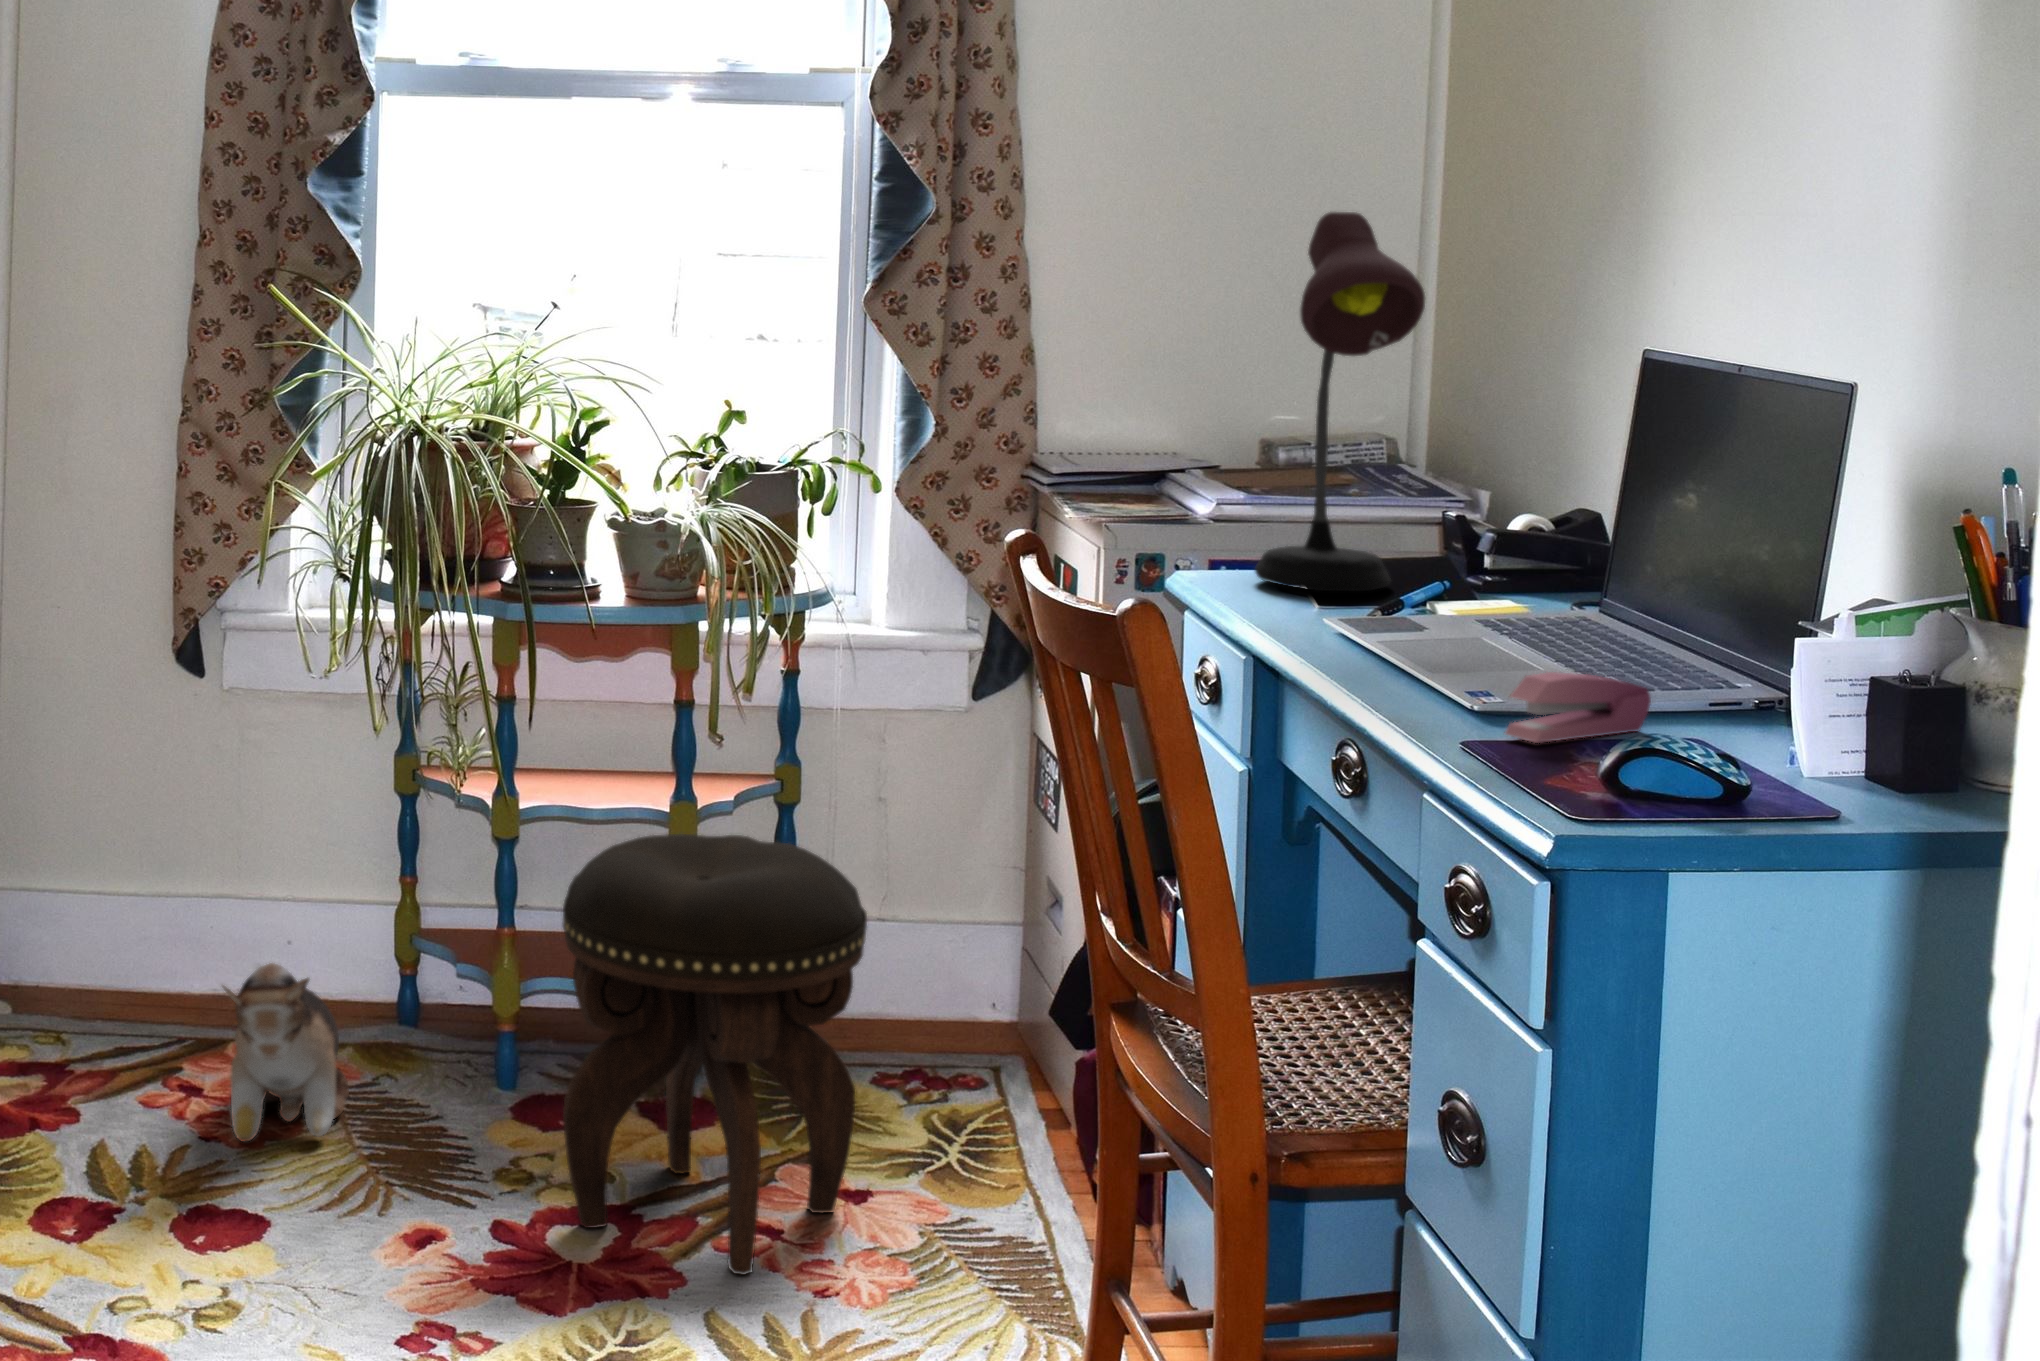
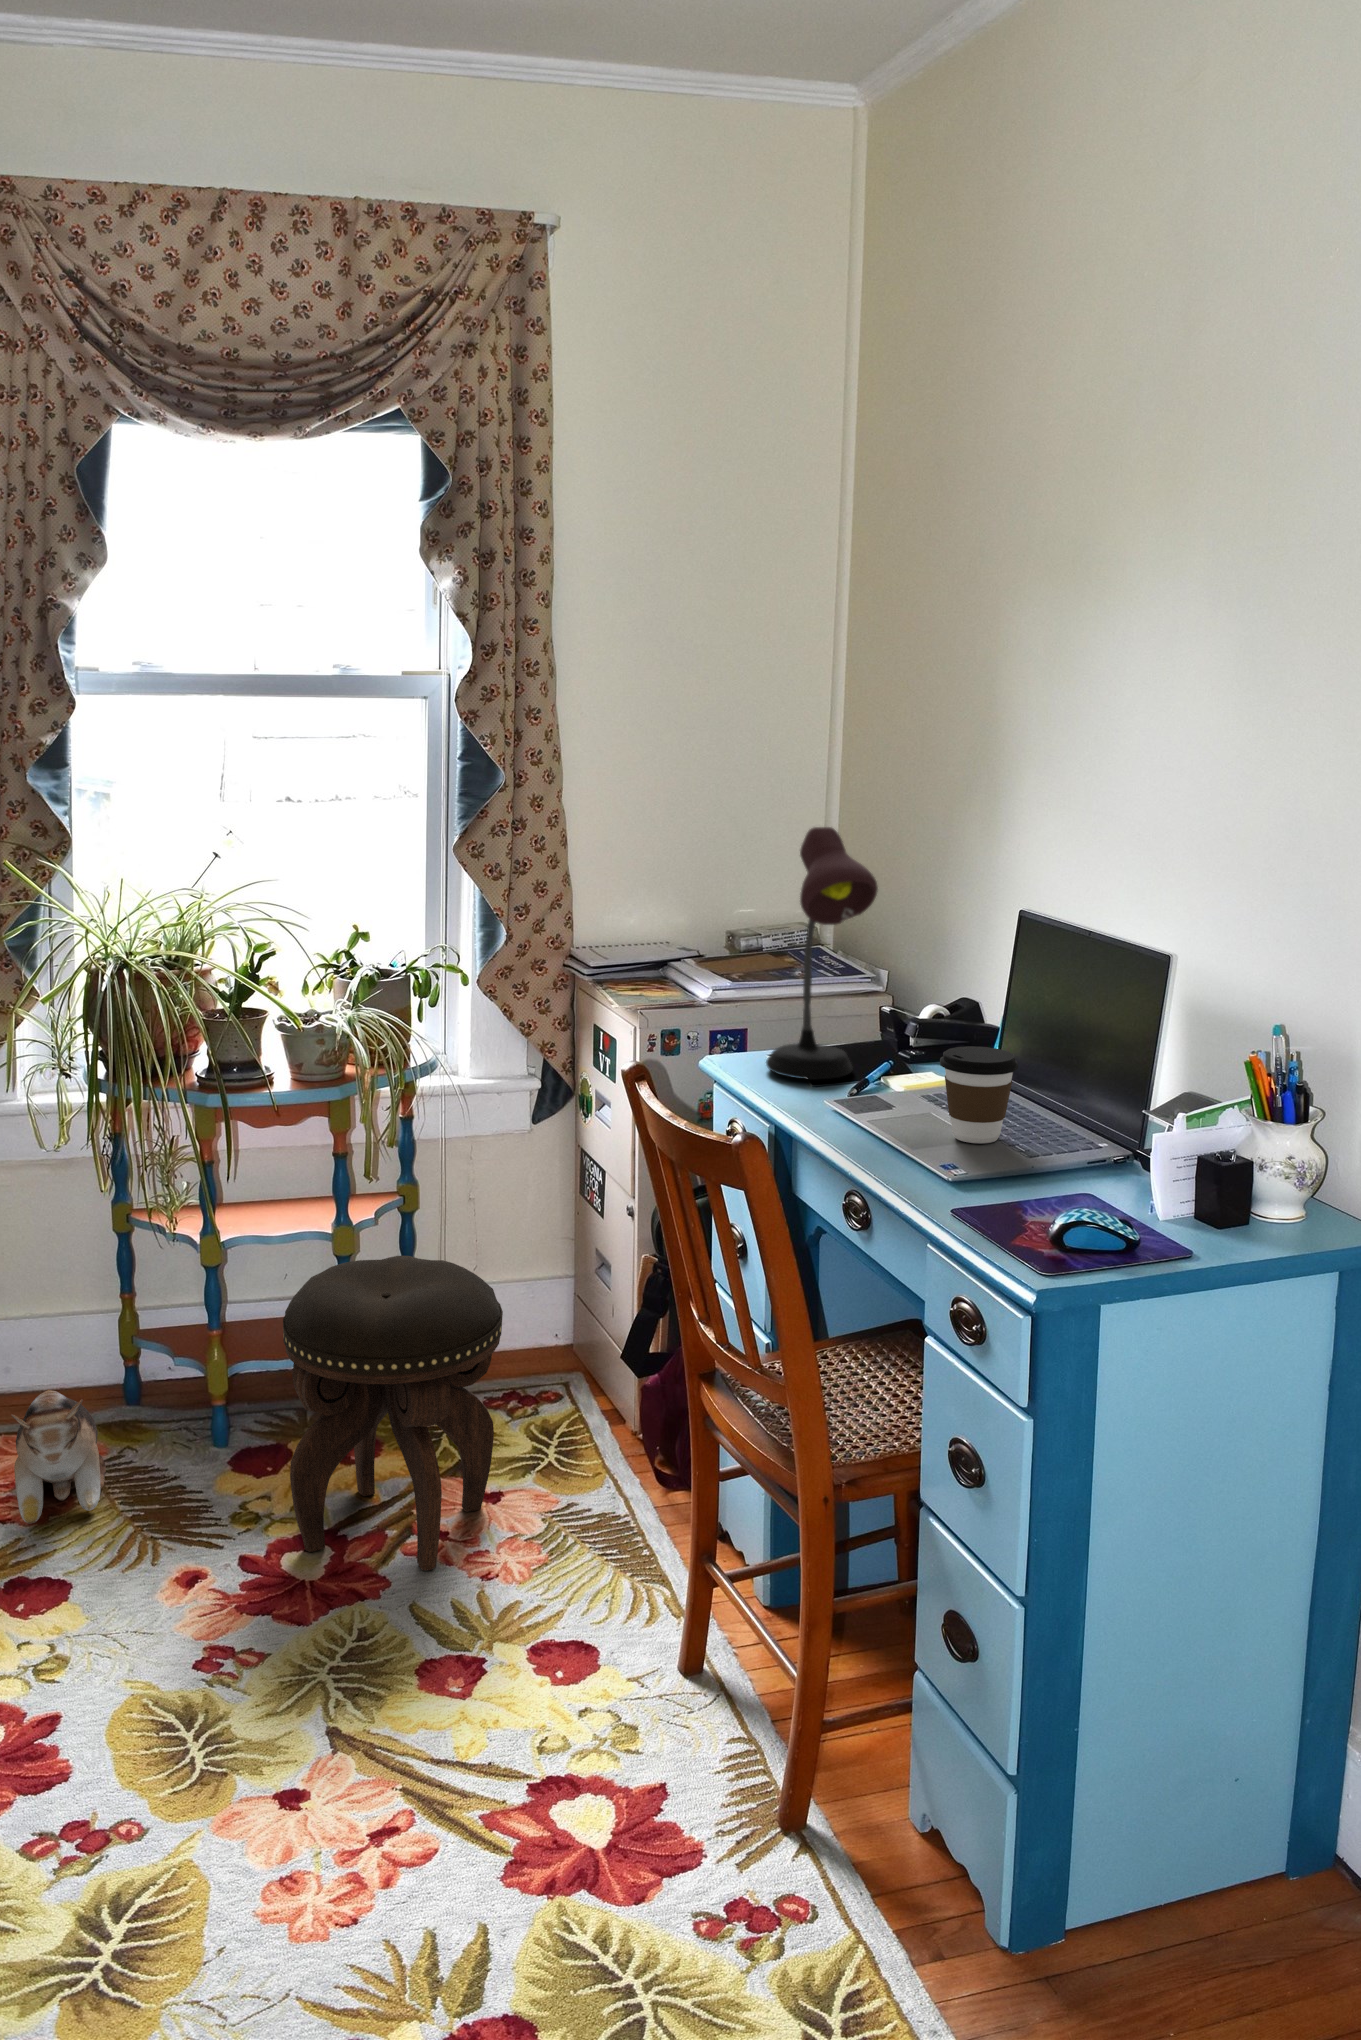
coffee cup: none [1496,522,1628,668] -> present [940,1046,1018,1143]
stapler: present [1504,672,1651,743] -> none [971,1166,1051,1219]

